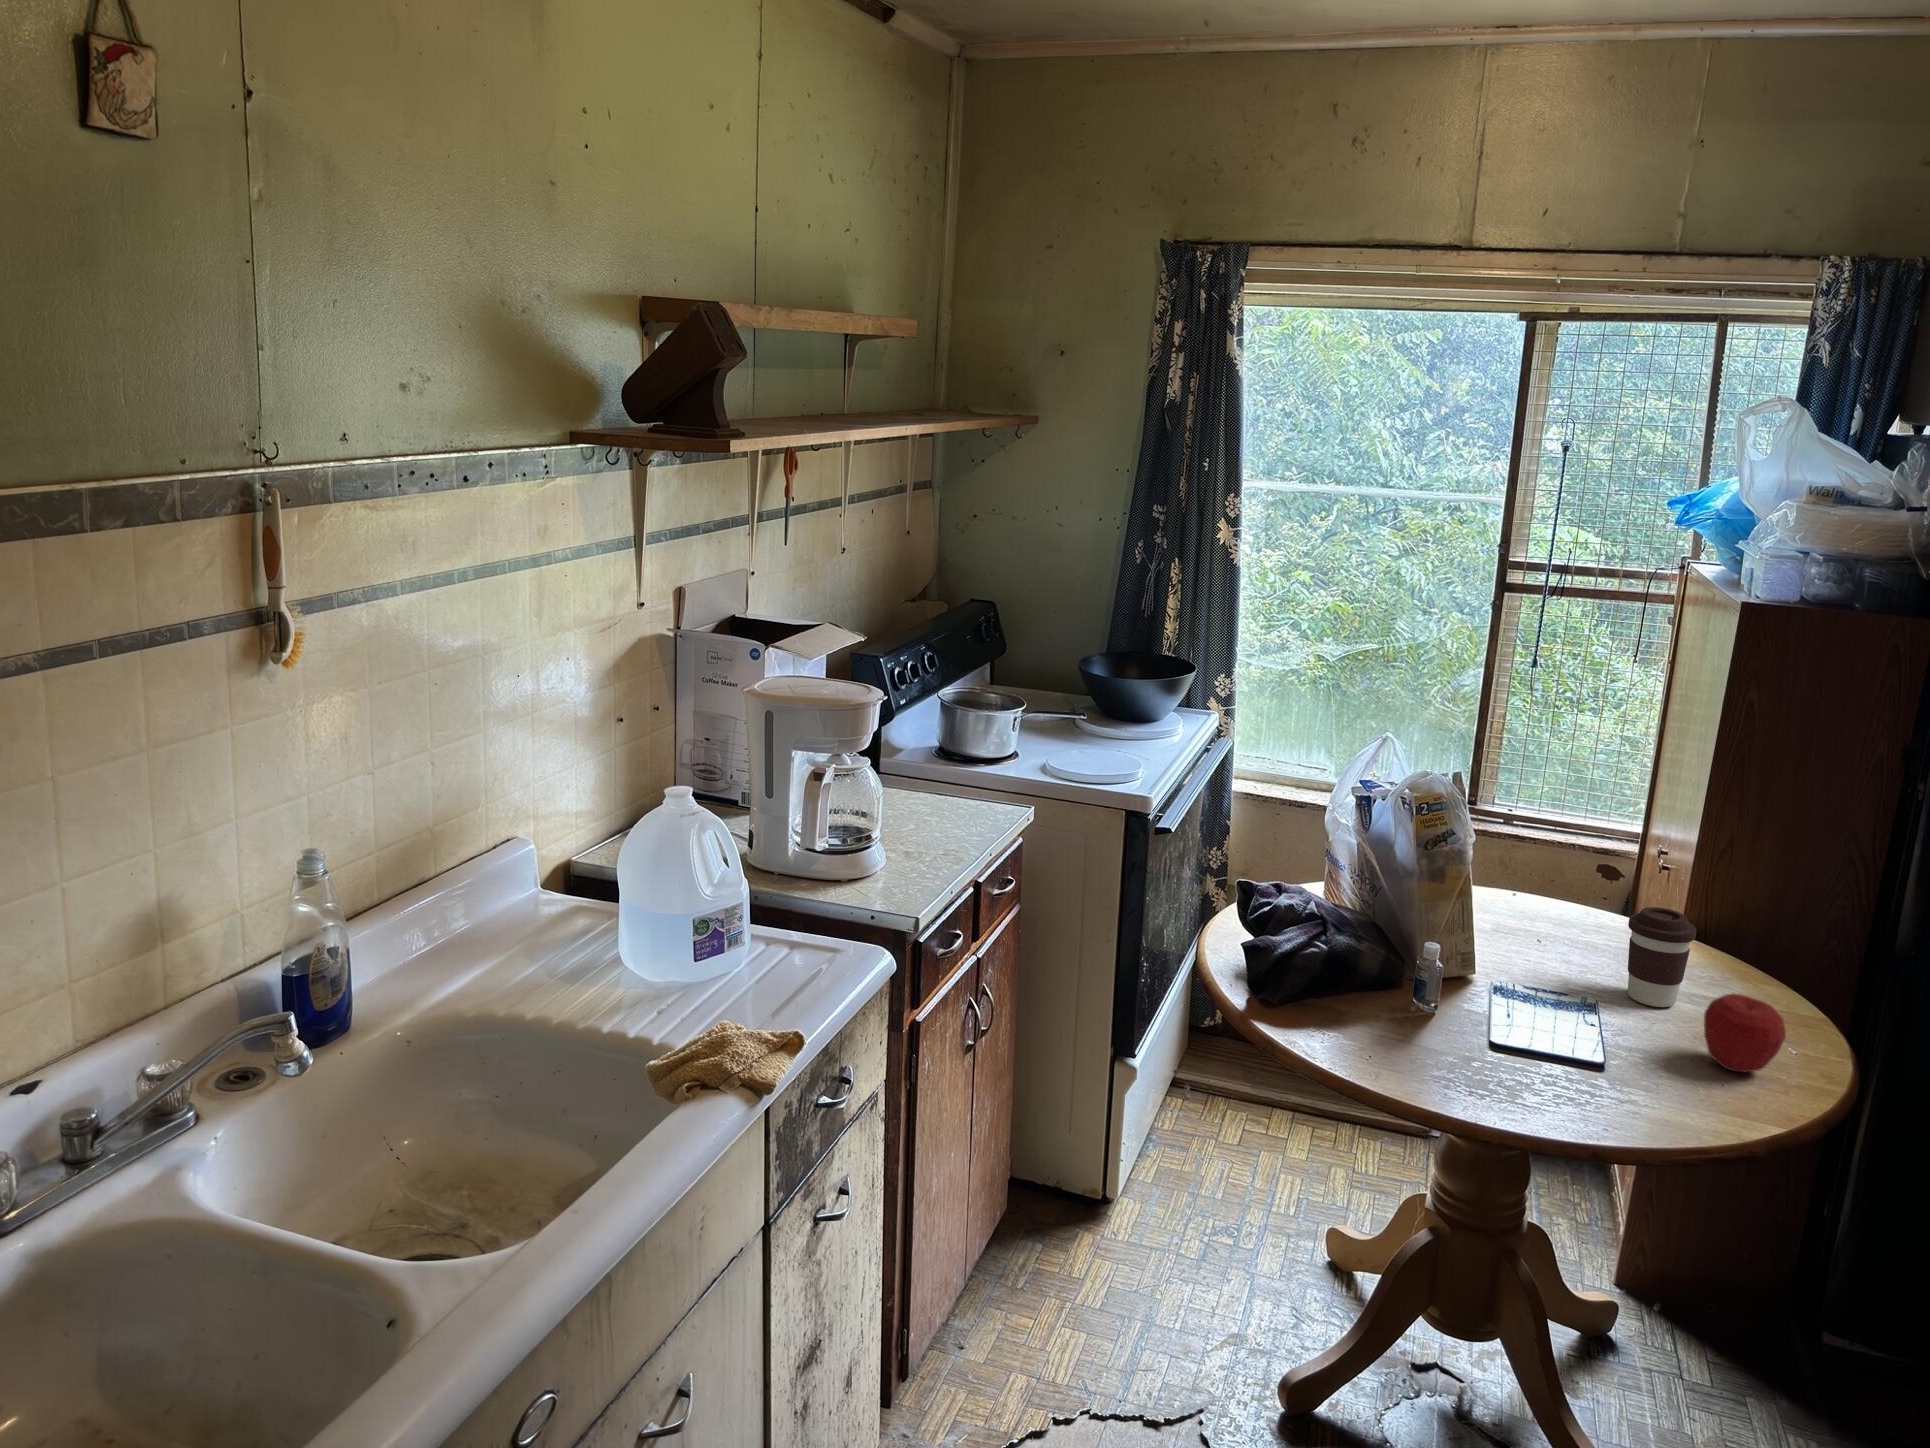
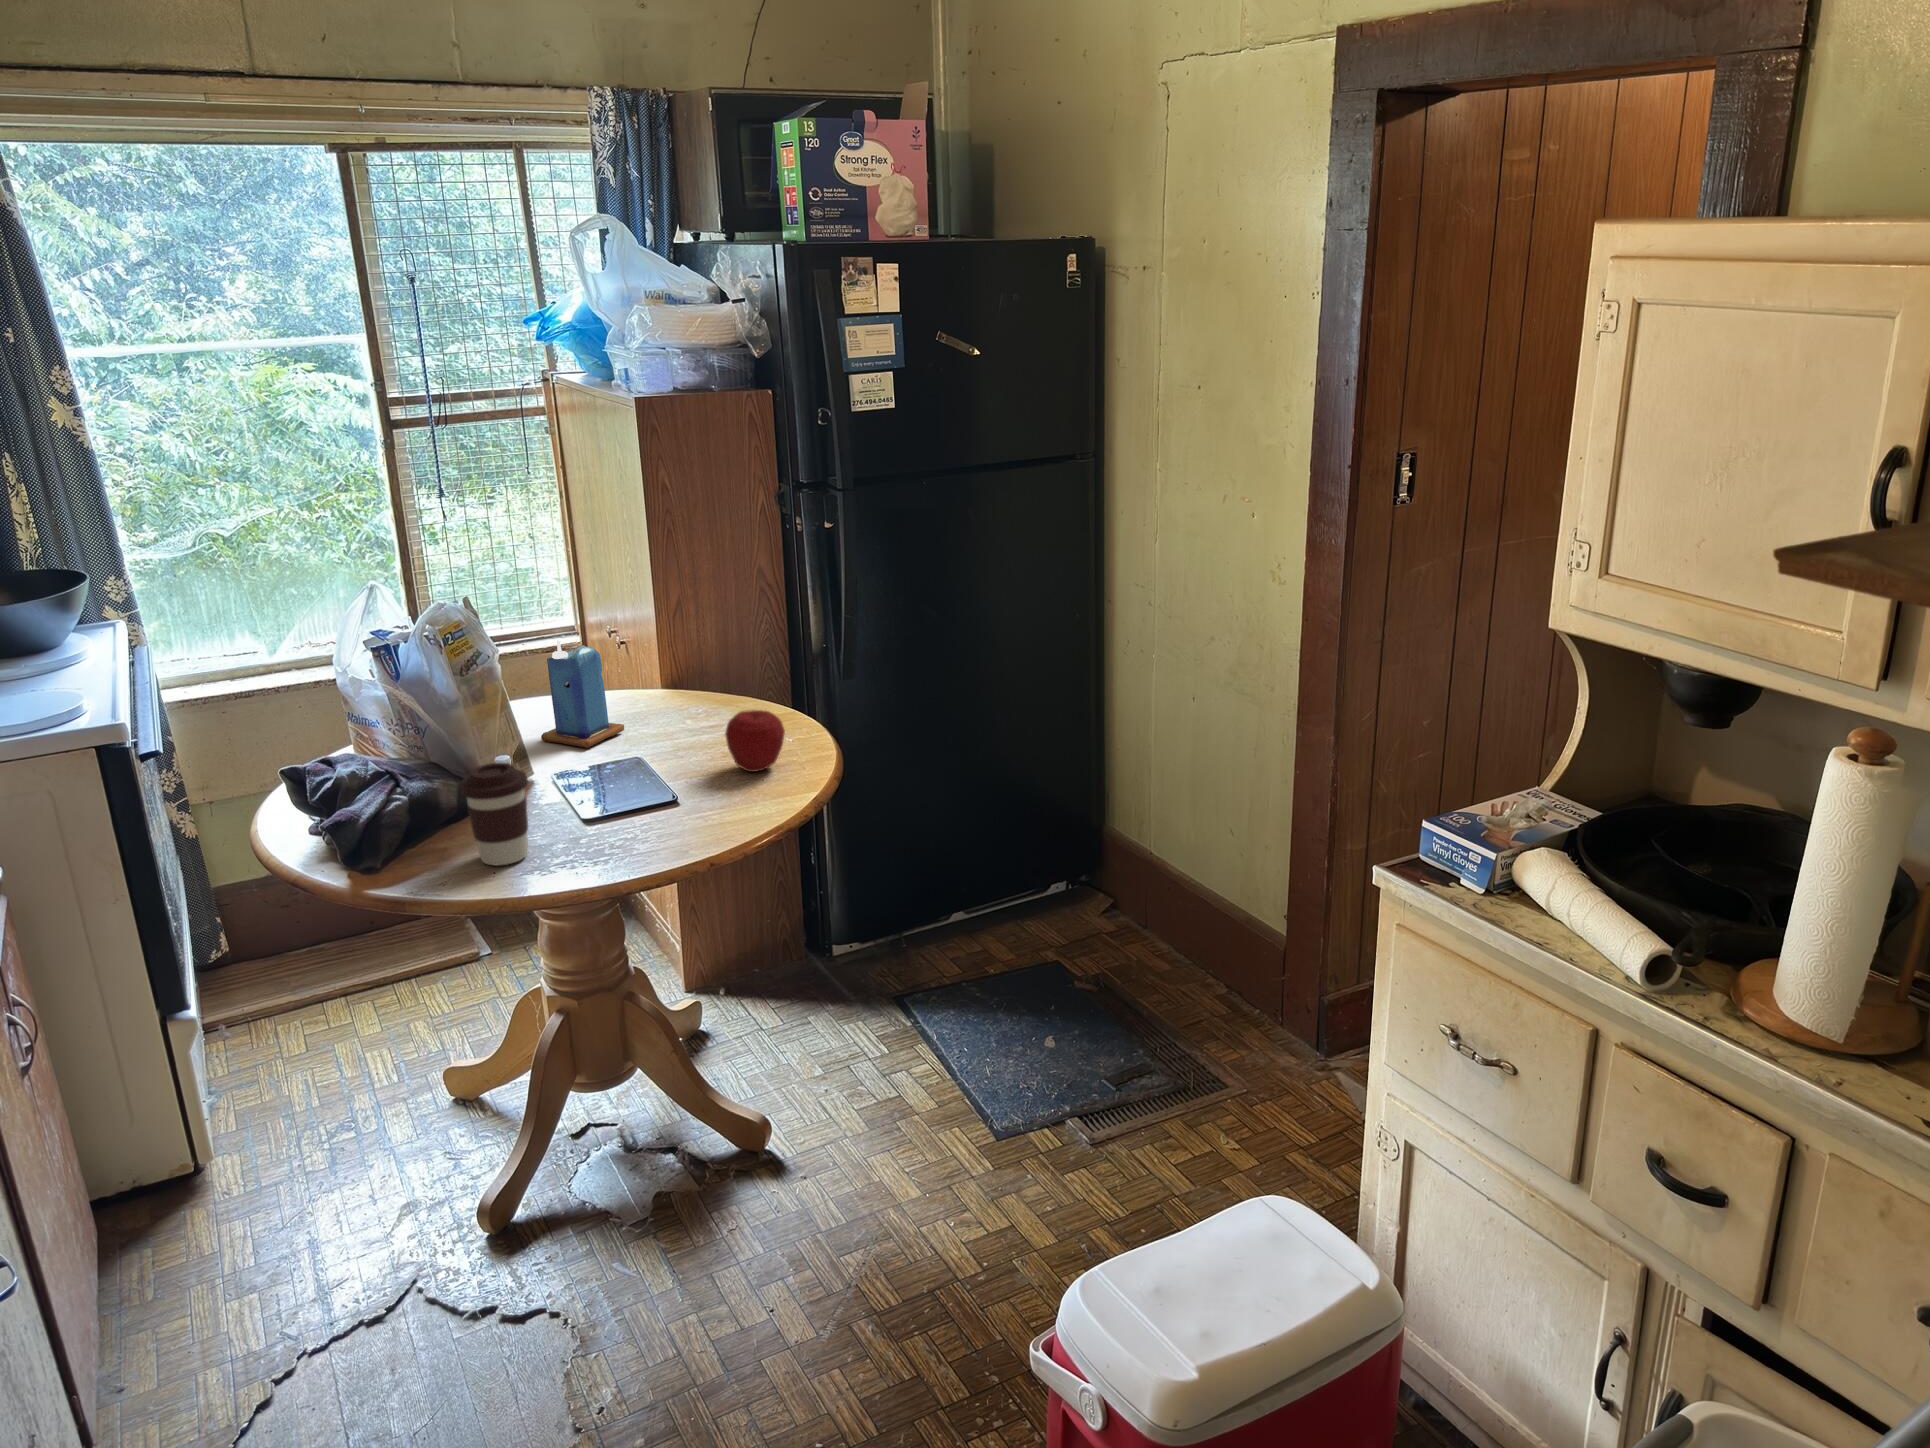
candle: none [1513,844,1609,968] -> present [541,640,624,748]
coffee cup: present [1628,907,1696,1007] -> present [460,763,528,865]

